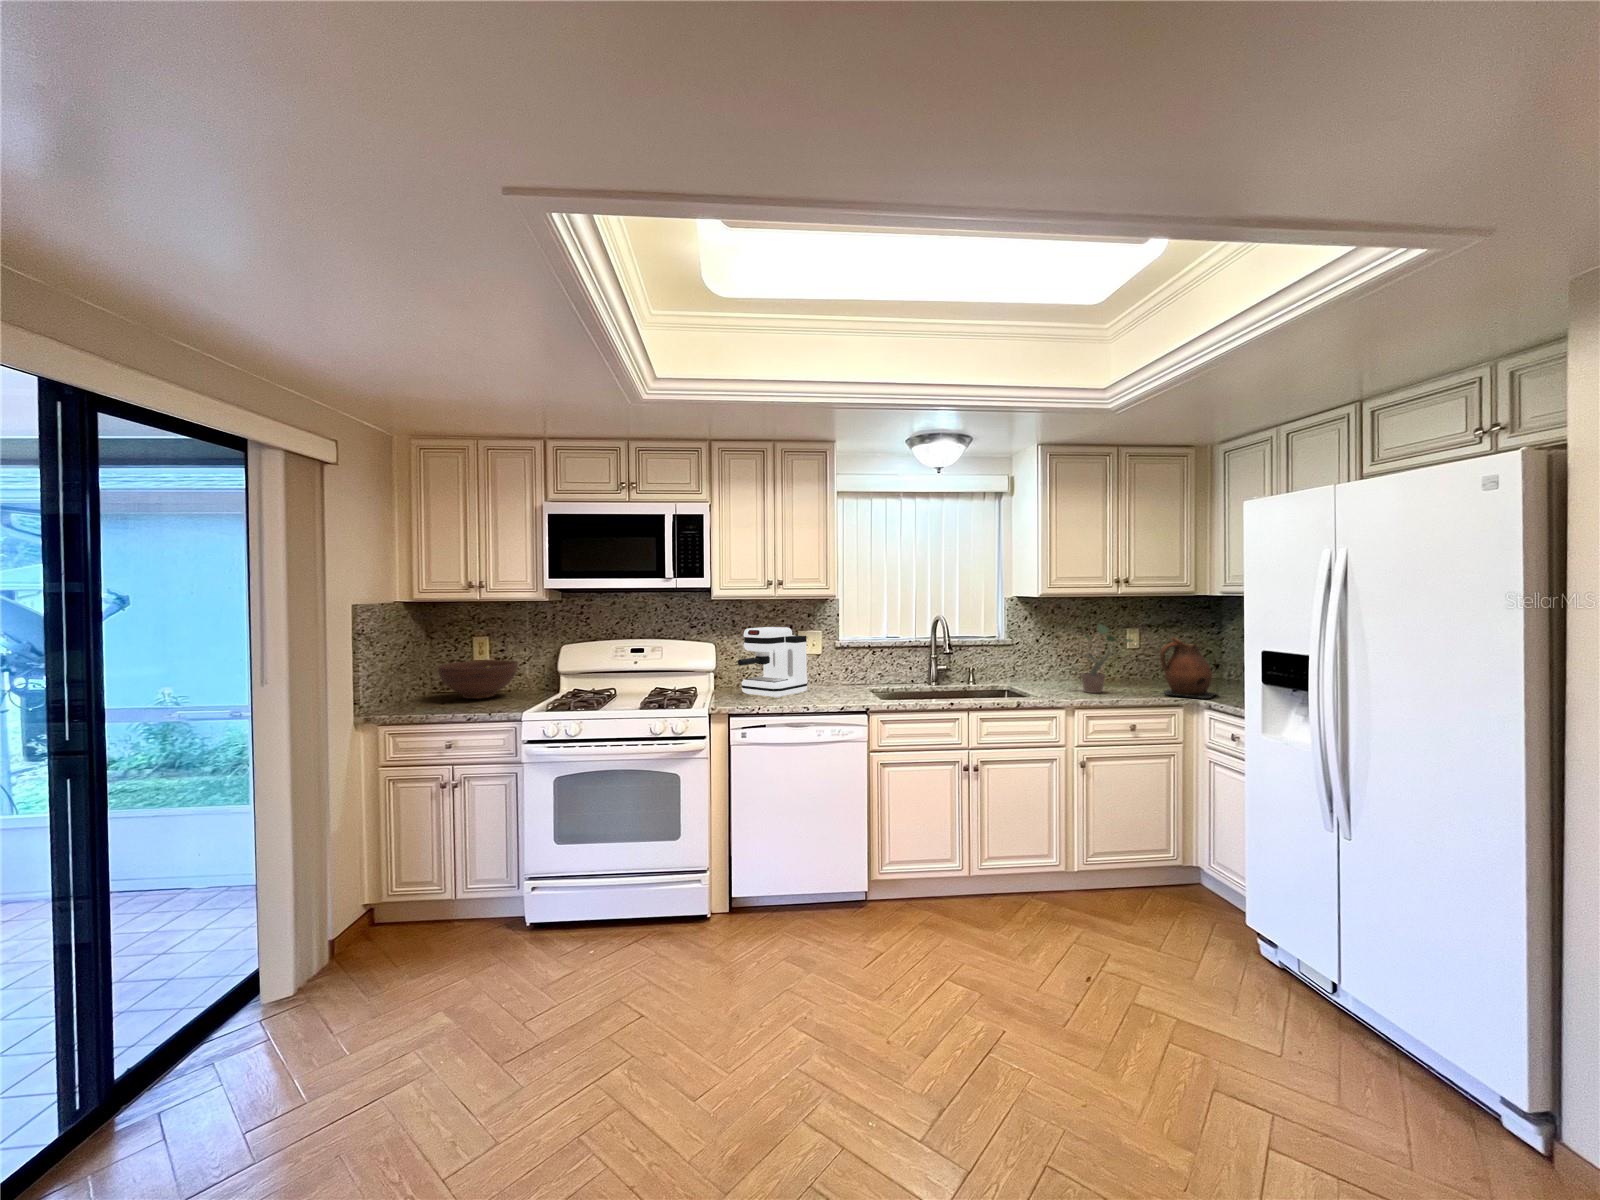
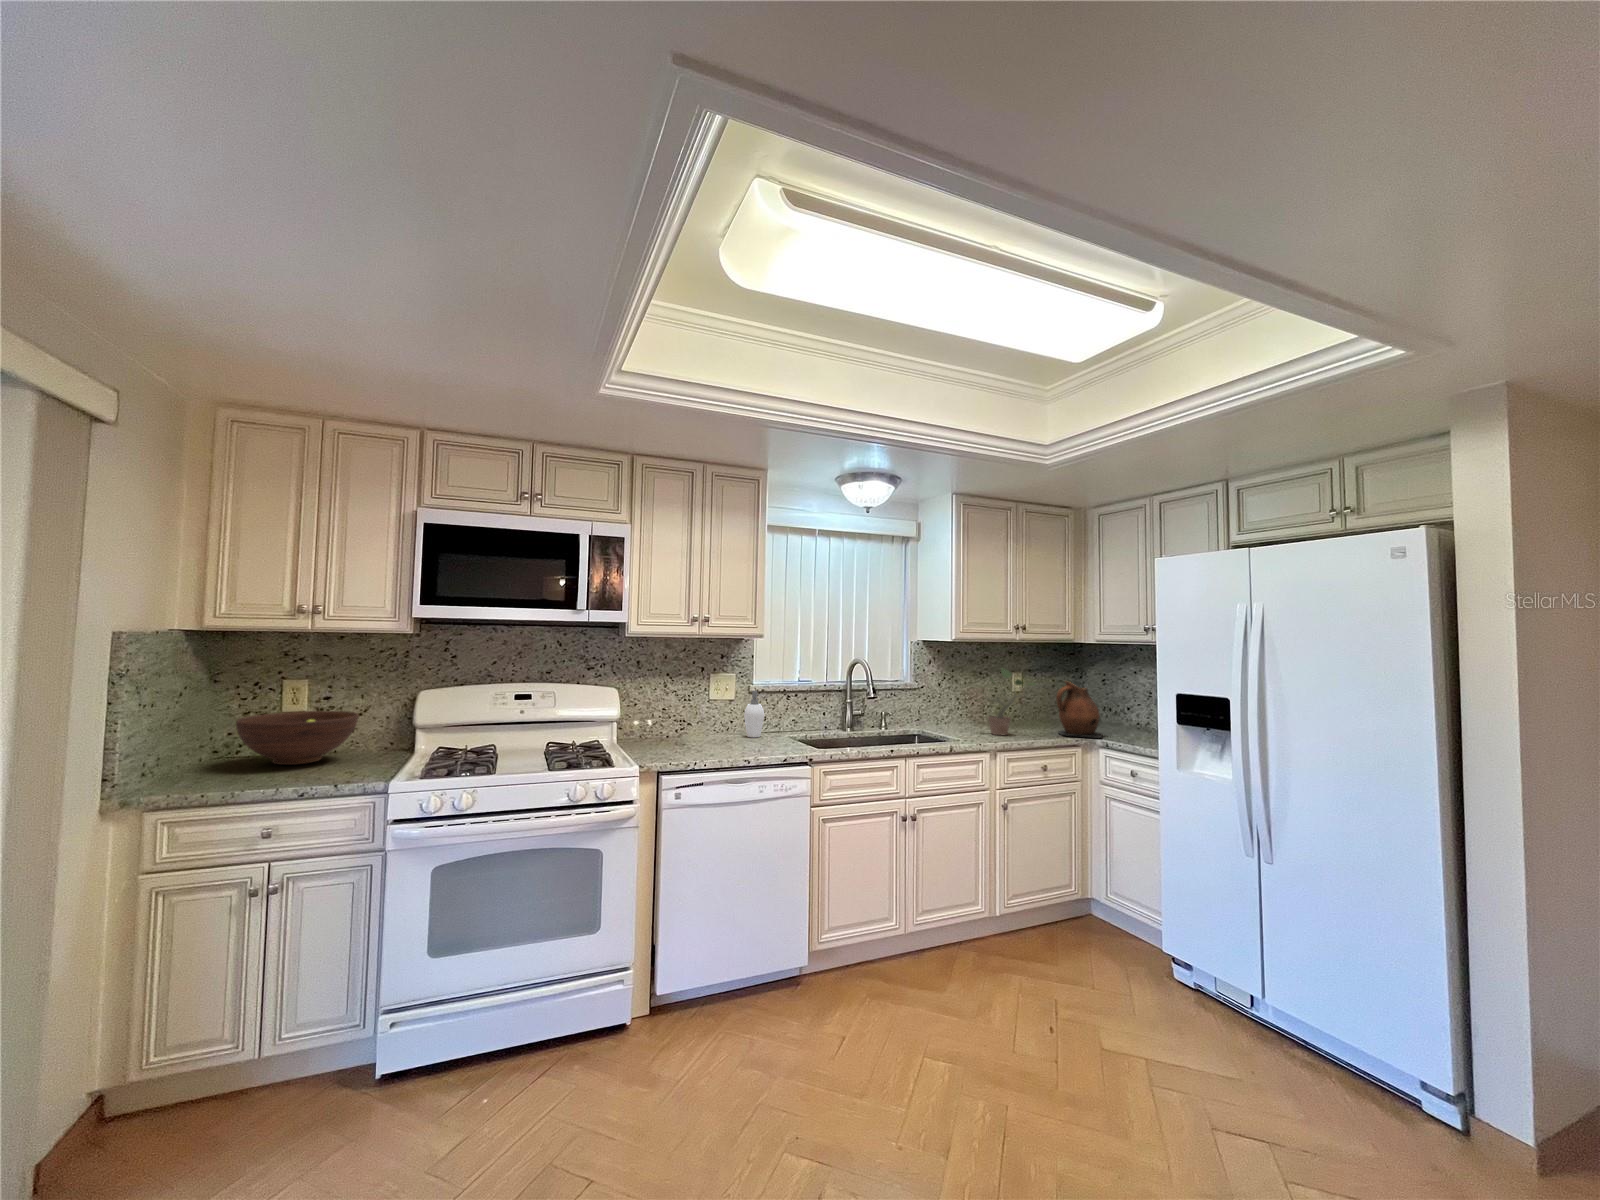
coffee maker: present [738,627,807,698] -> none [656,669,730,750]
soap dispenser: none [828,646,847,689] -> present [744,691,764,737]

